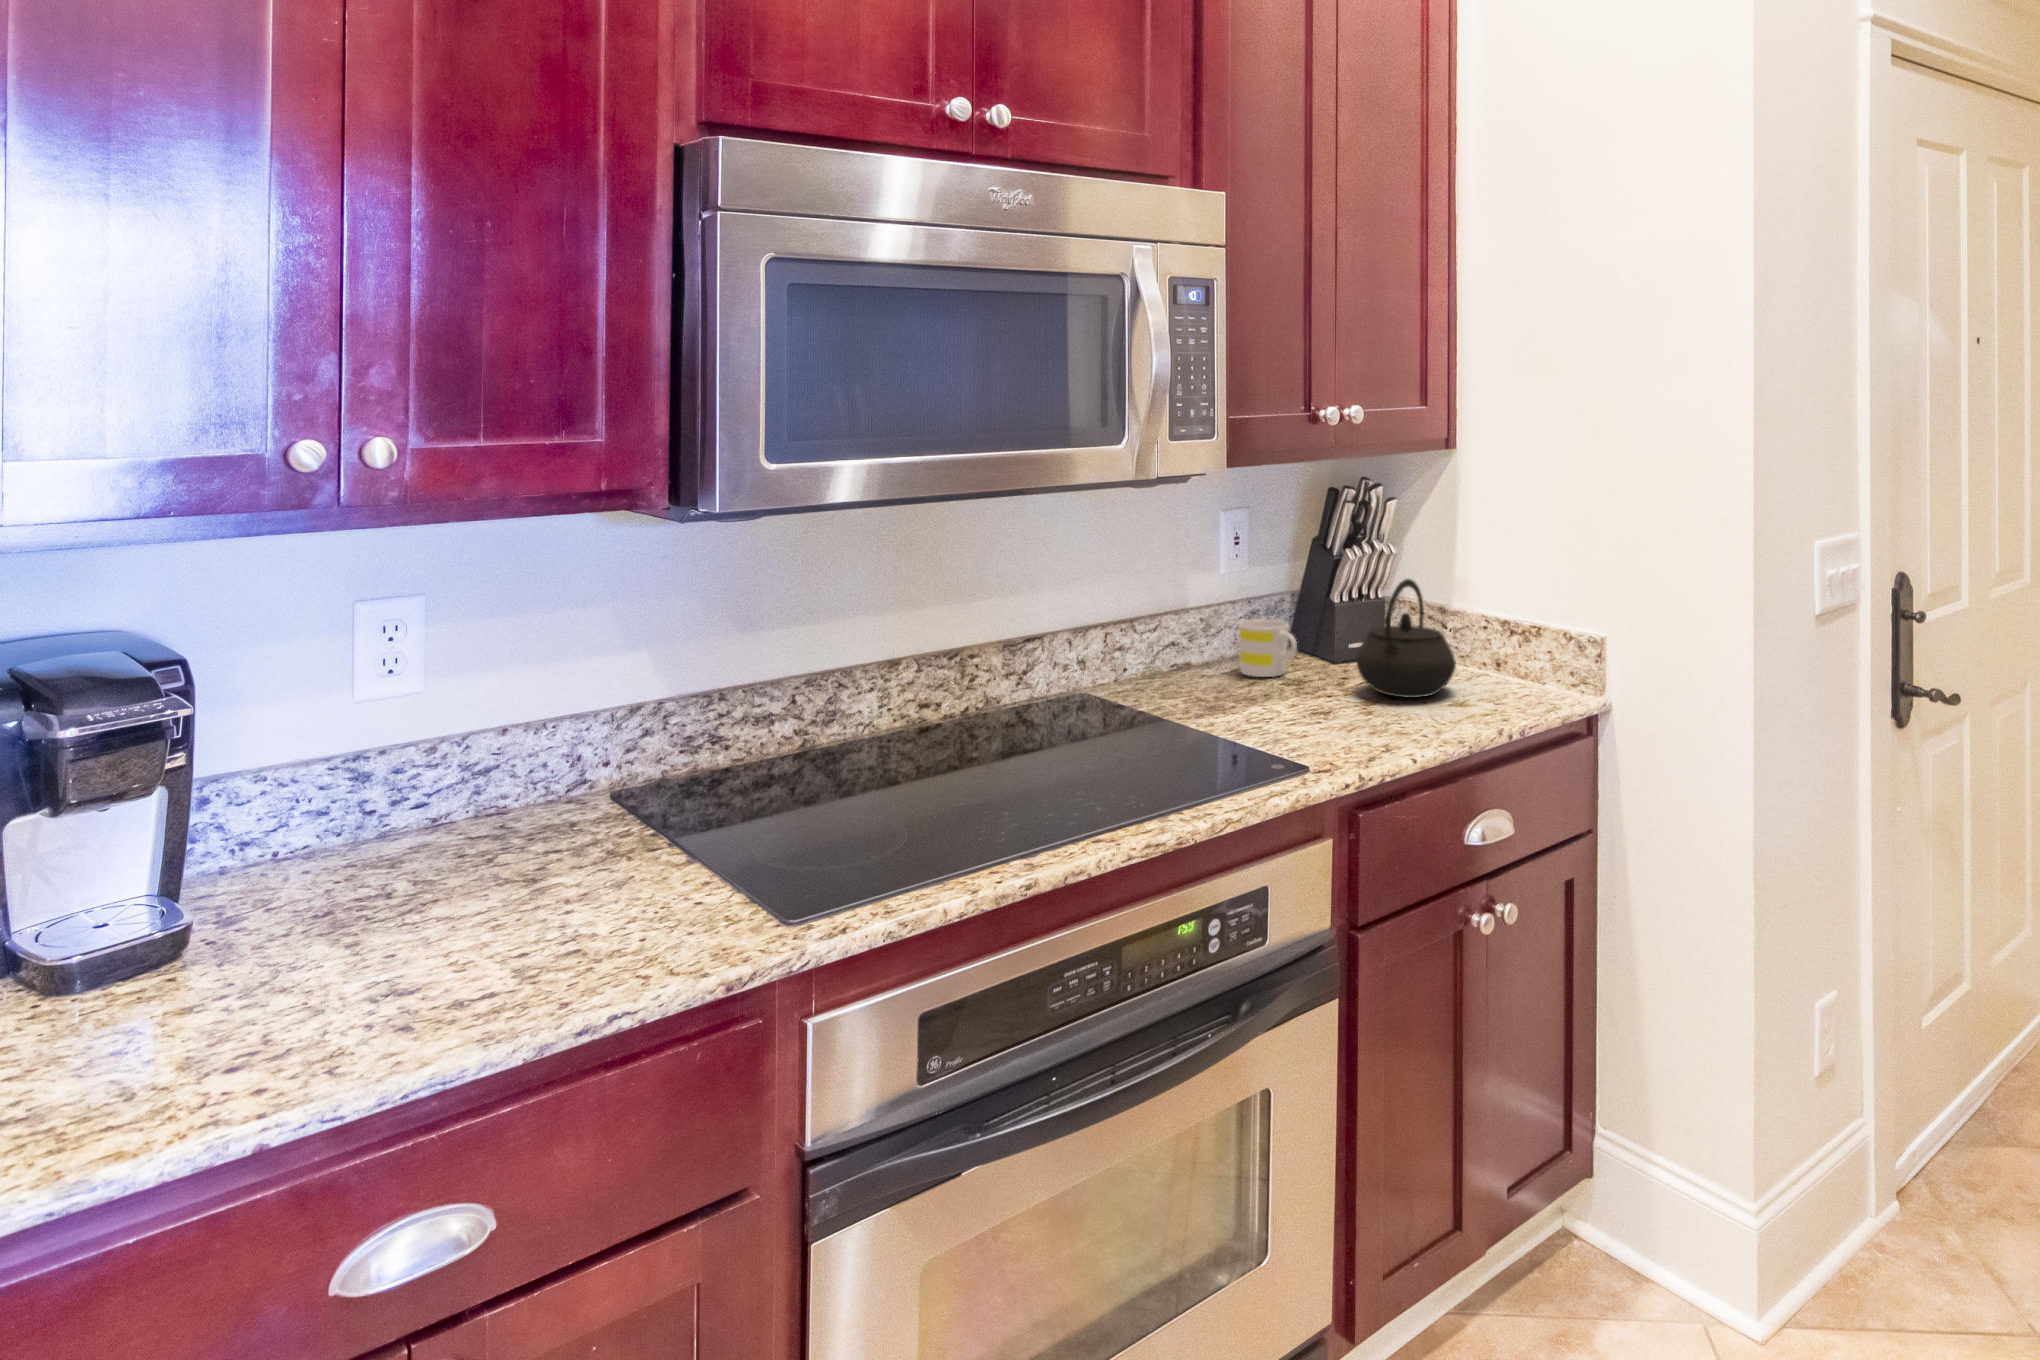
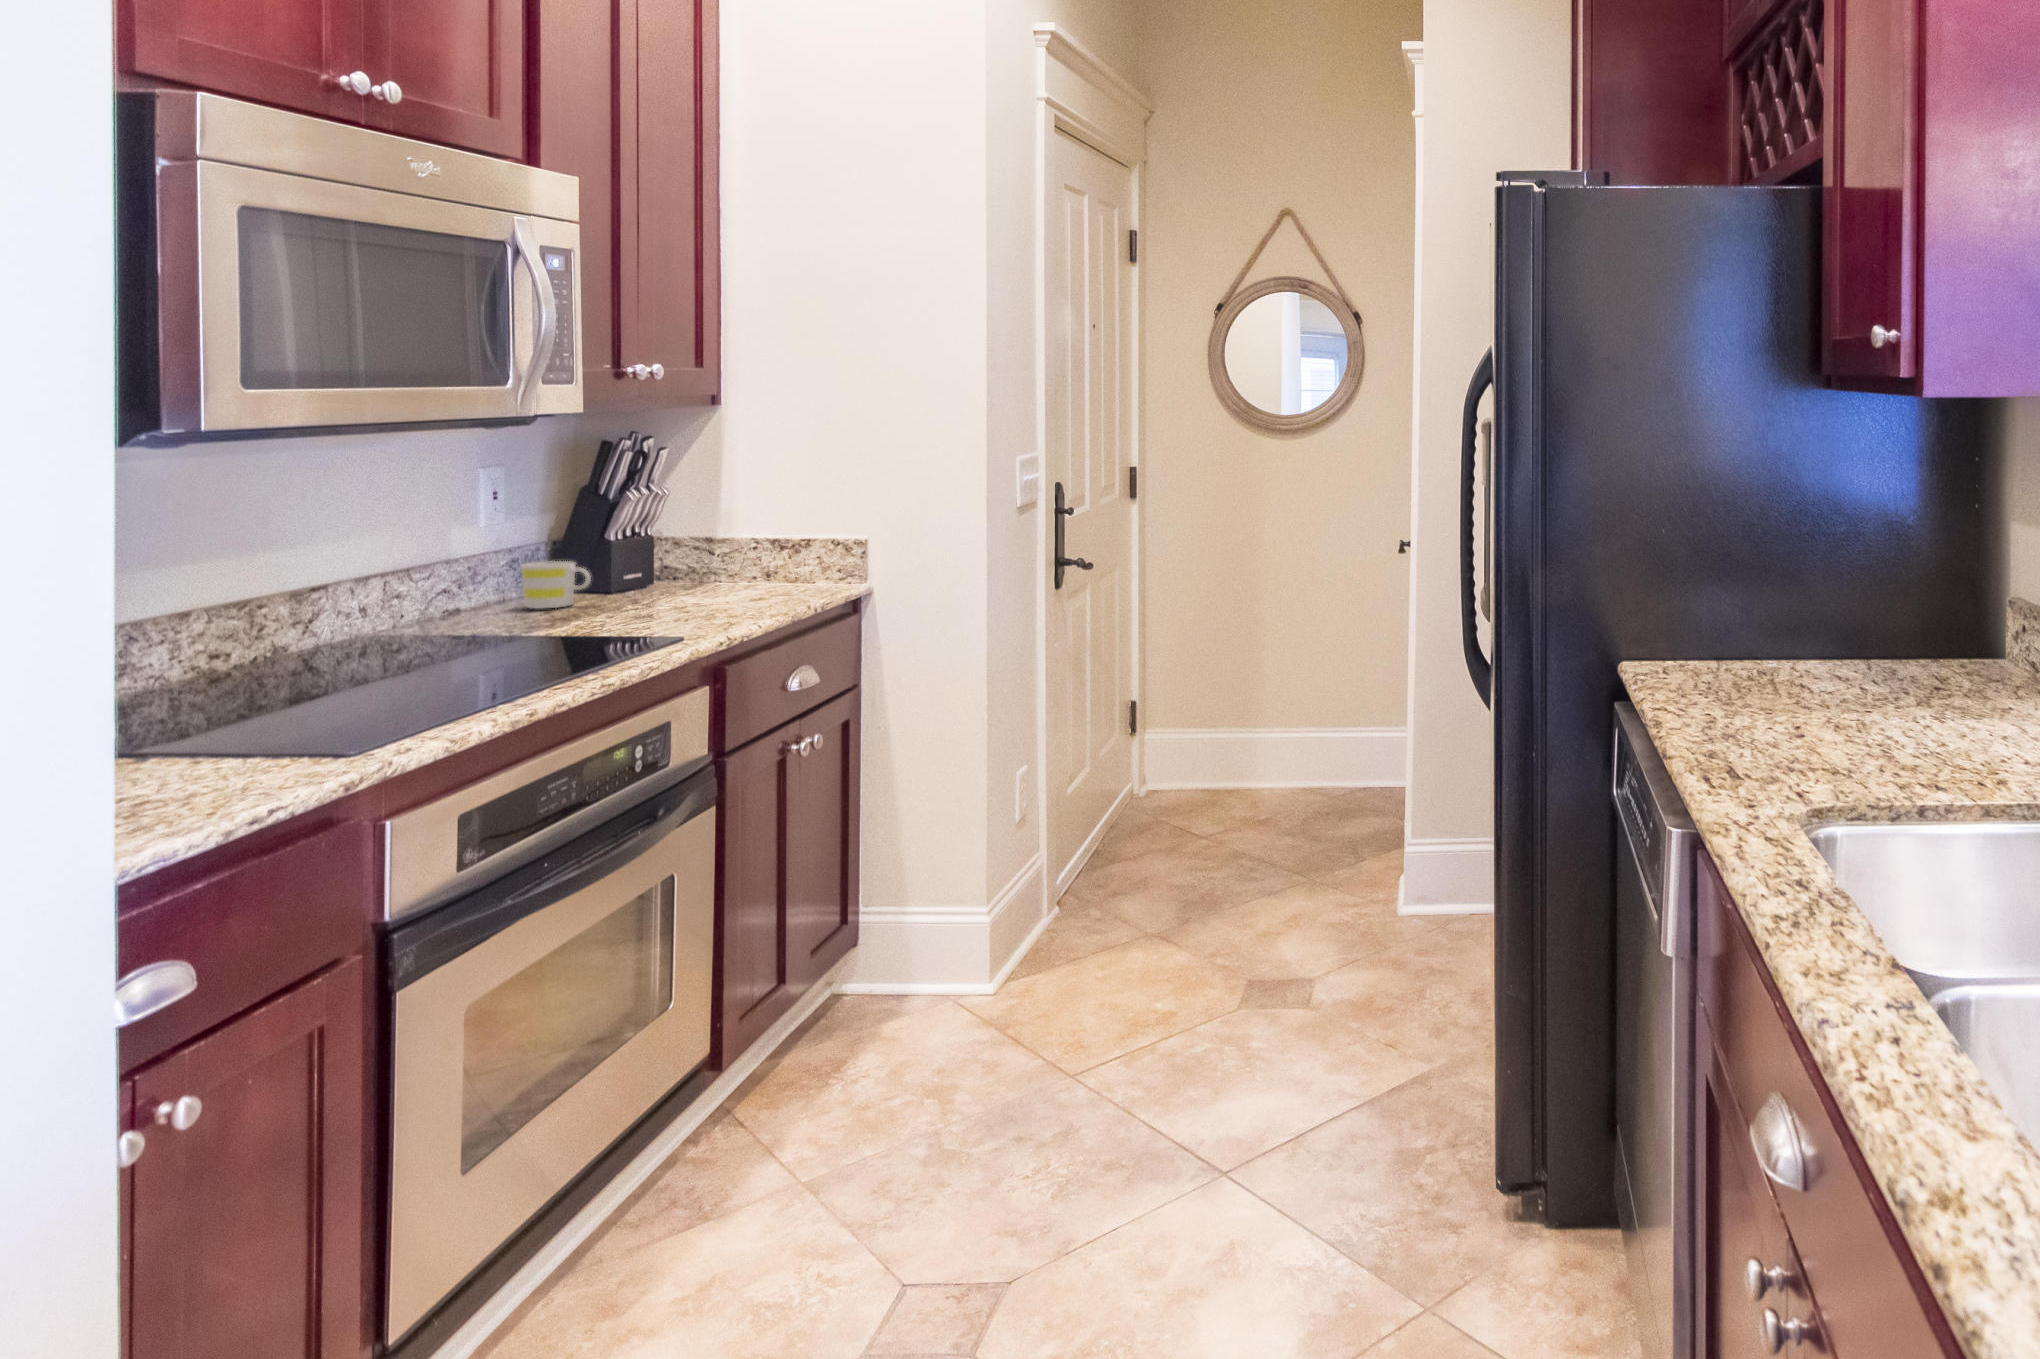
kettle: present [1356,579,1456,698] -> none [661,511,751,601]

